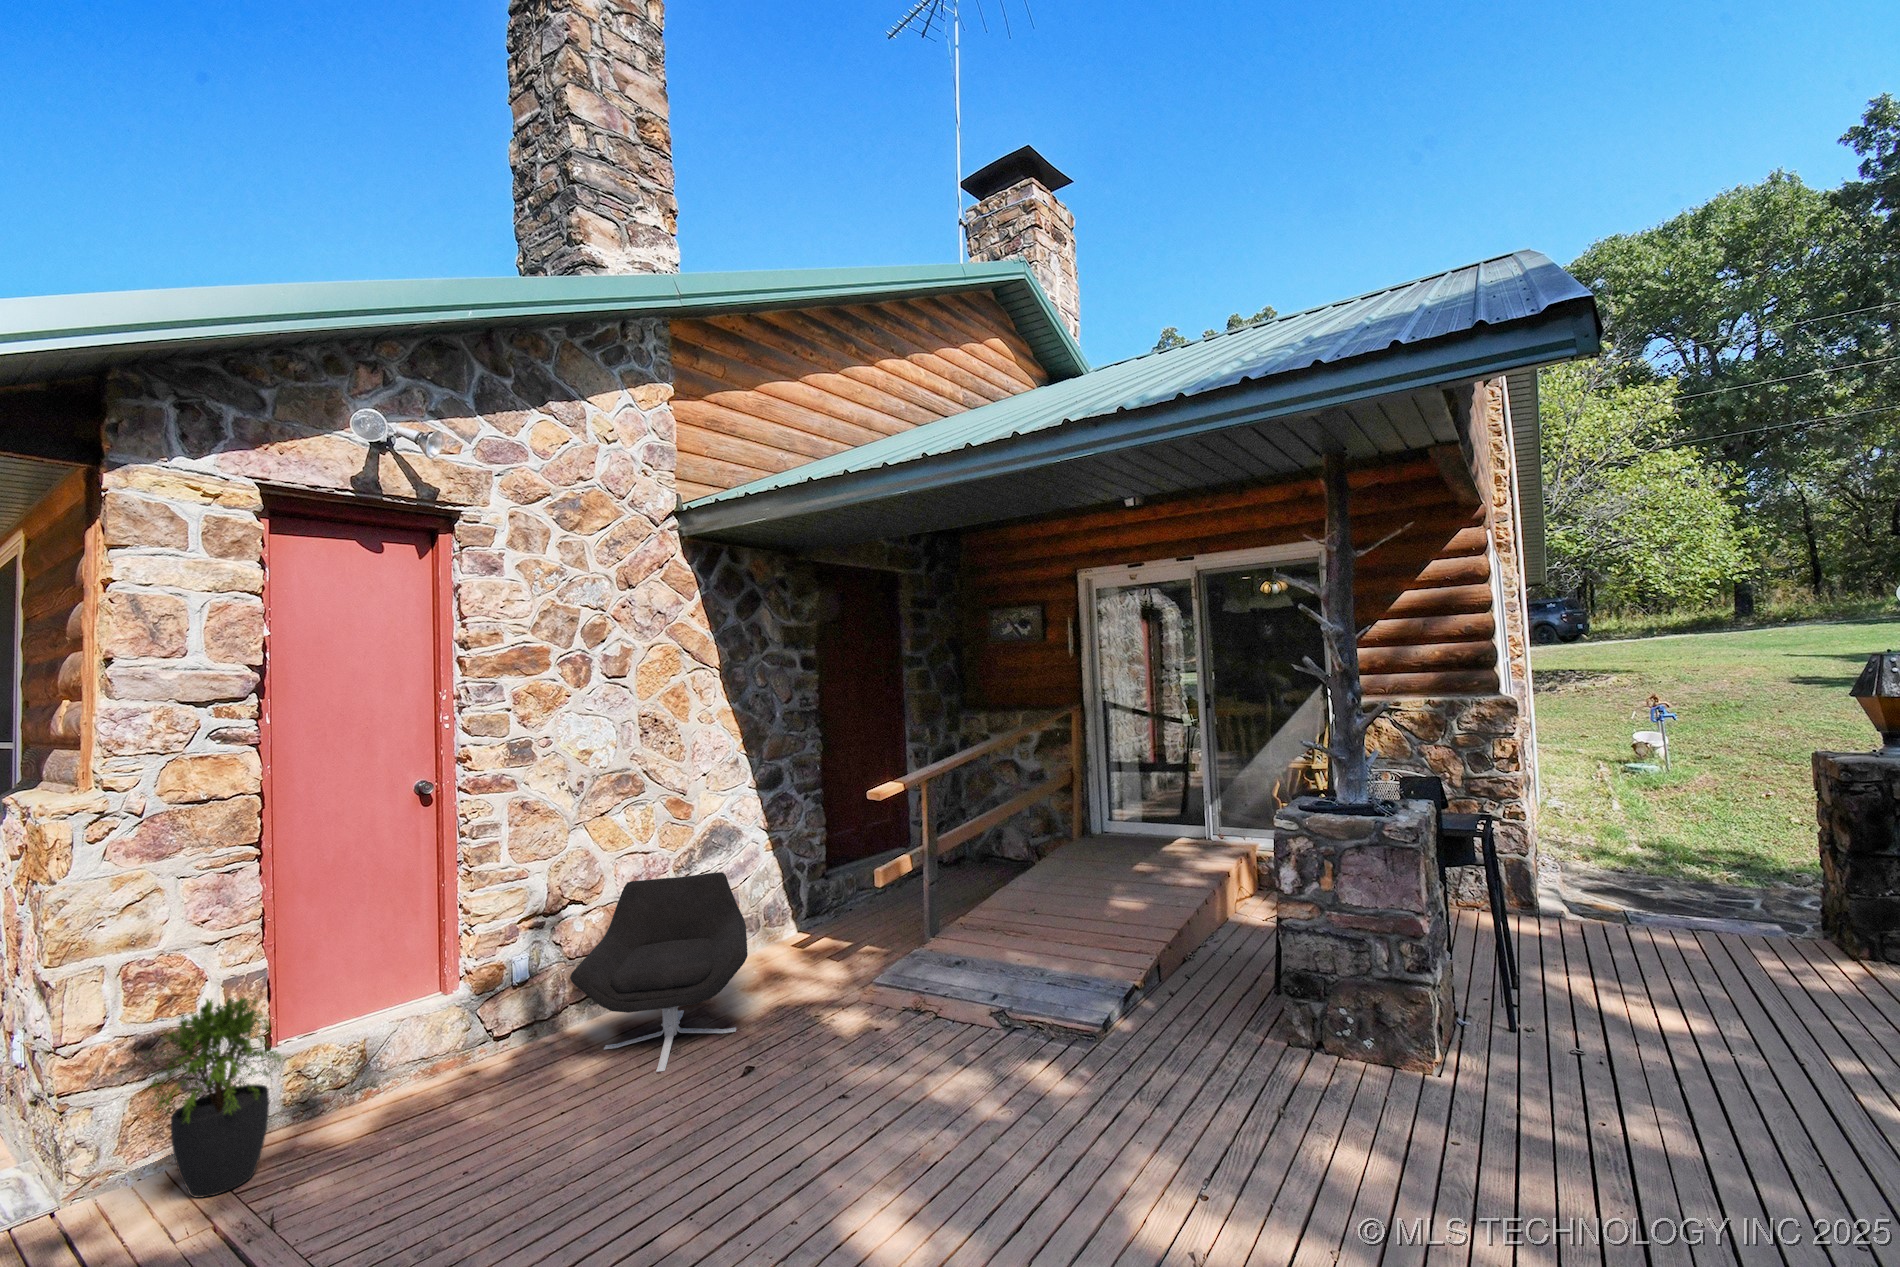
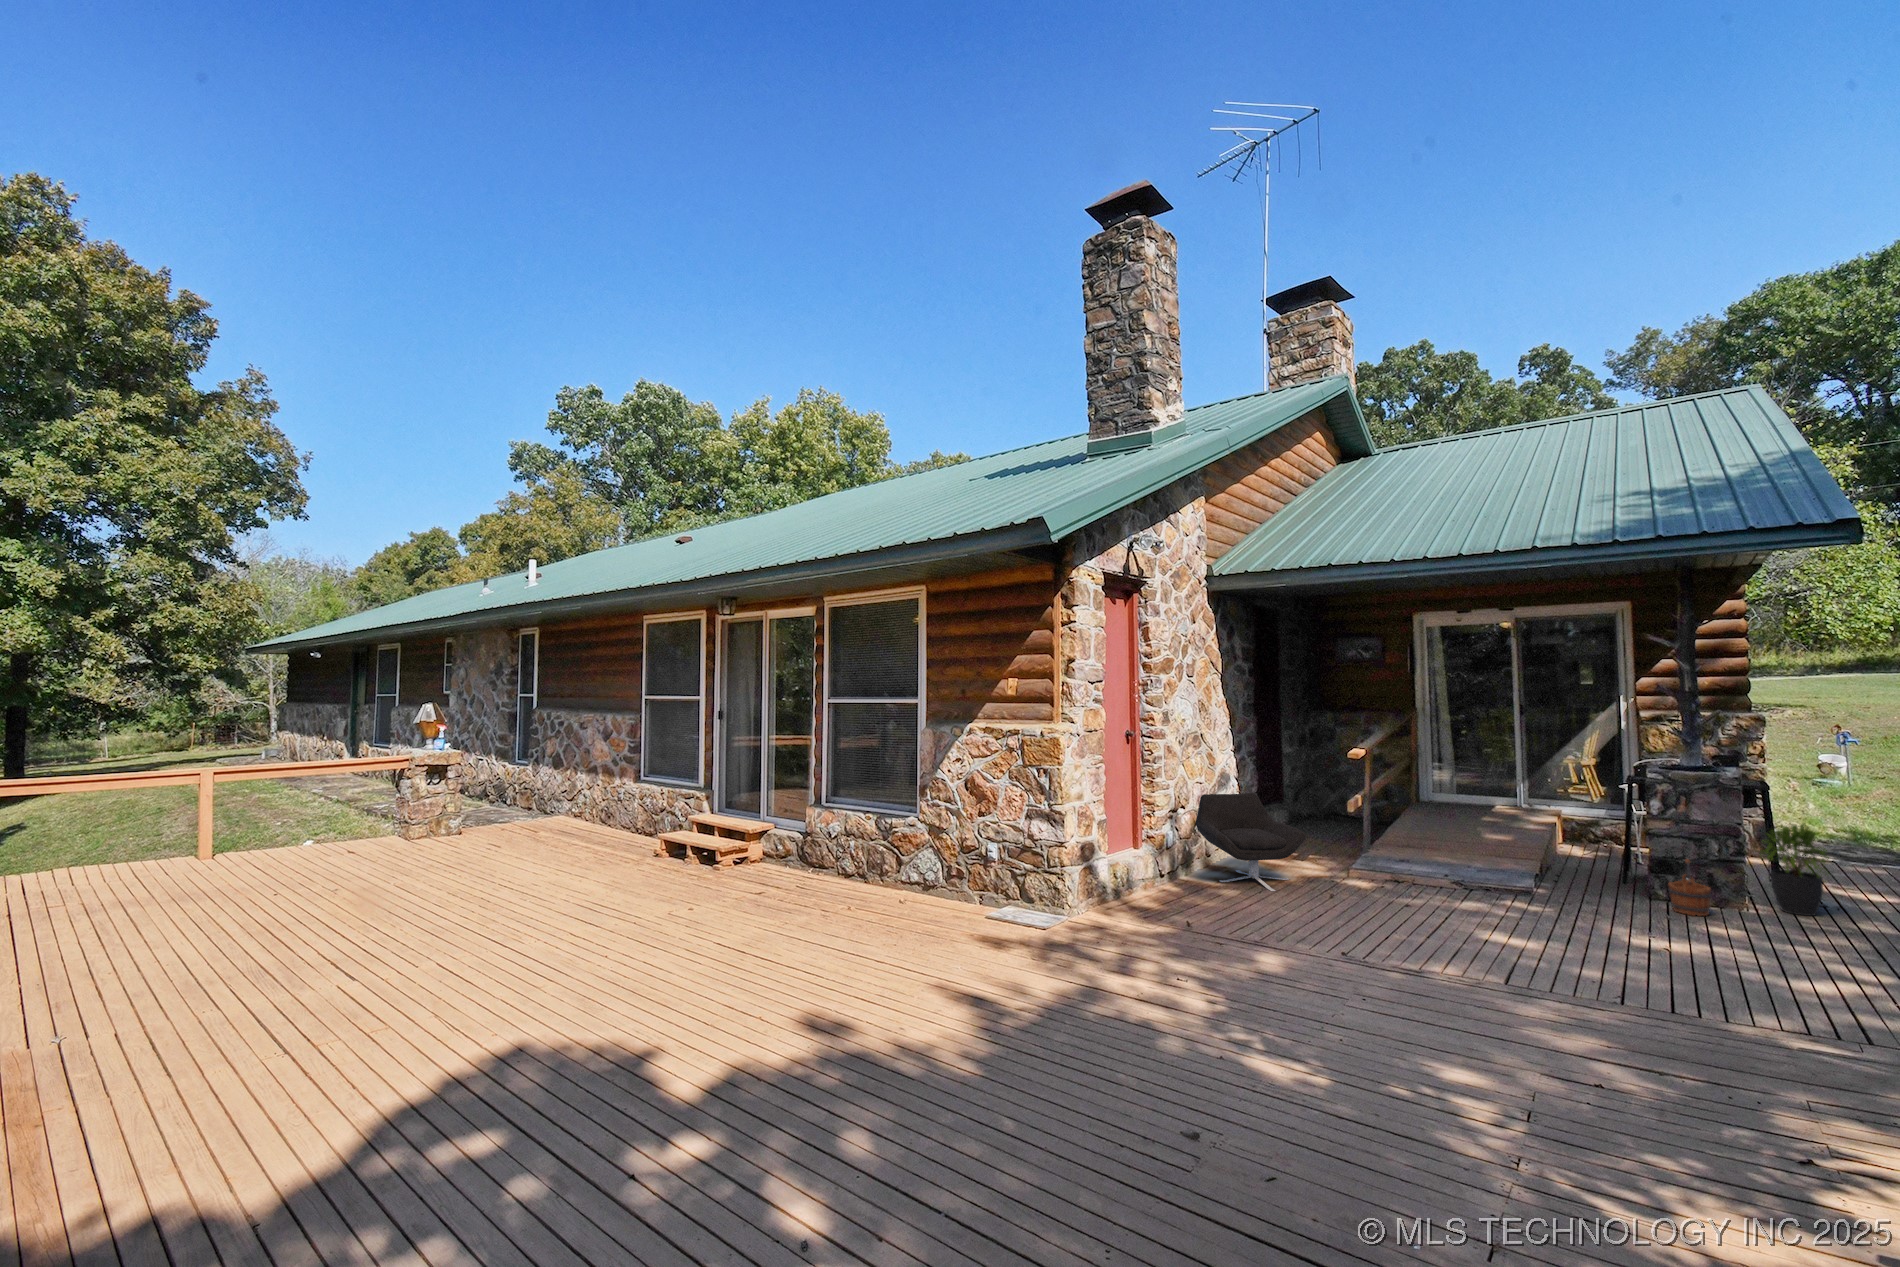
wooden bucket: none [1306,977,1371,1090] -> present [1668,859,1711,916]
potted plant: present [146,997,284,1198] -> present [1759,823,1829,916]

